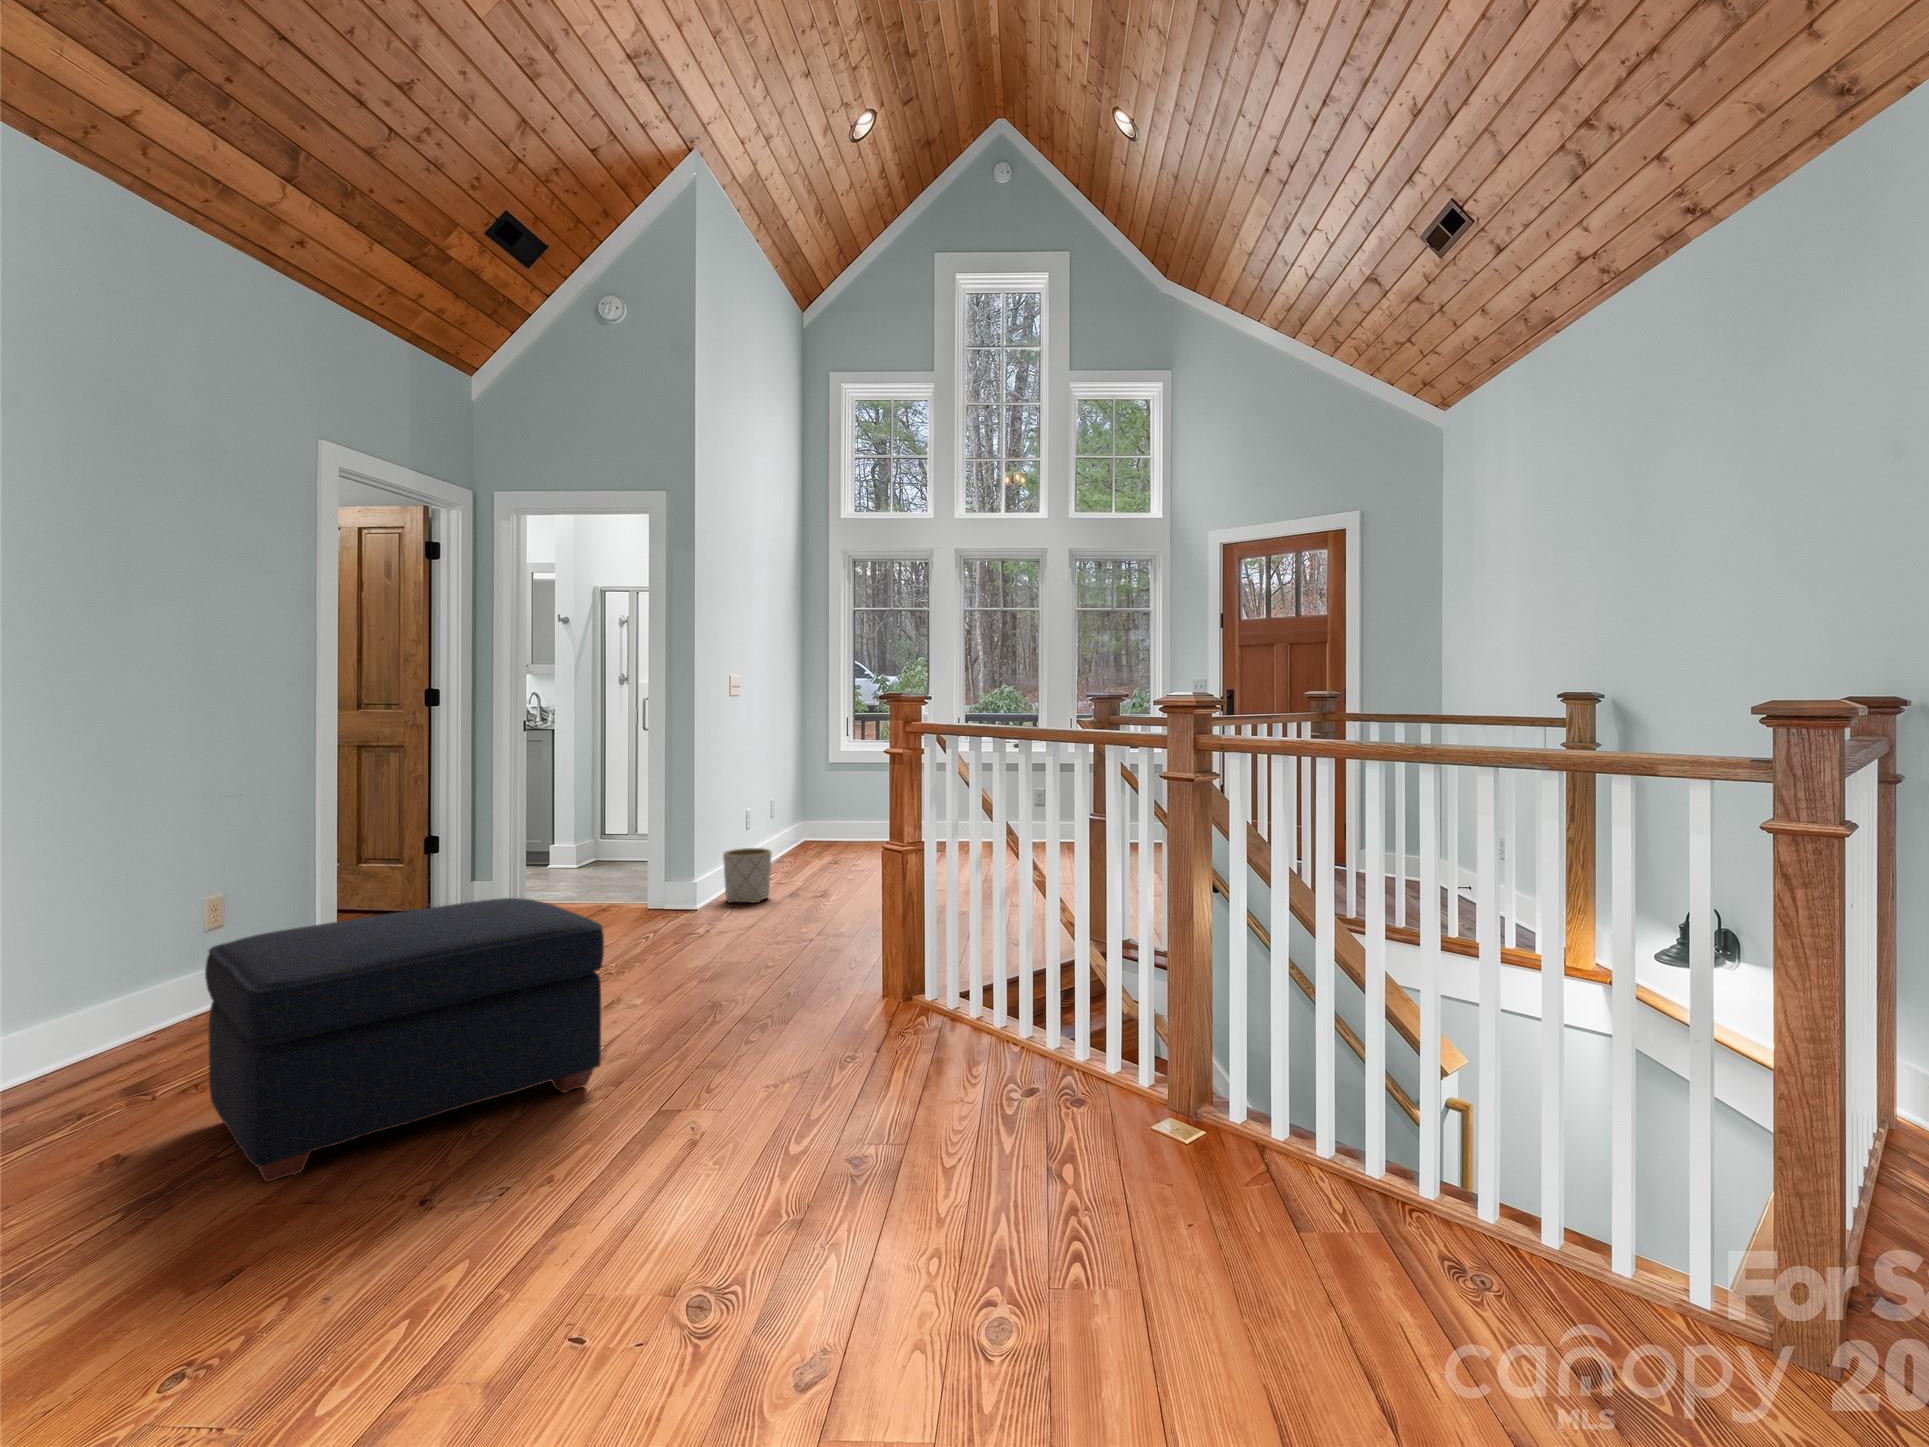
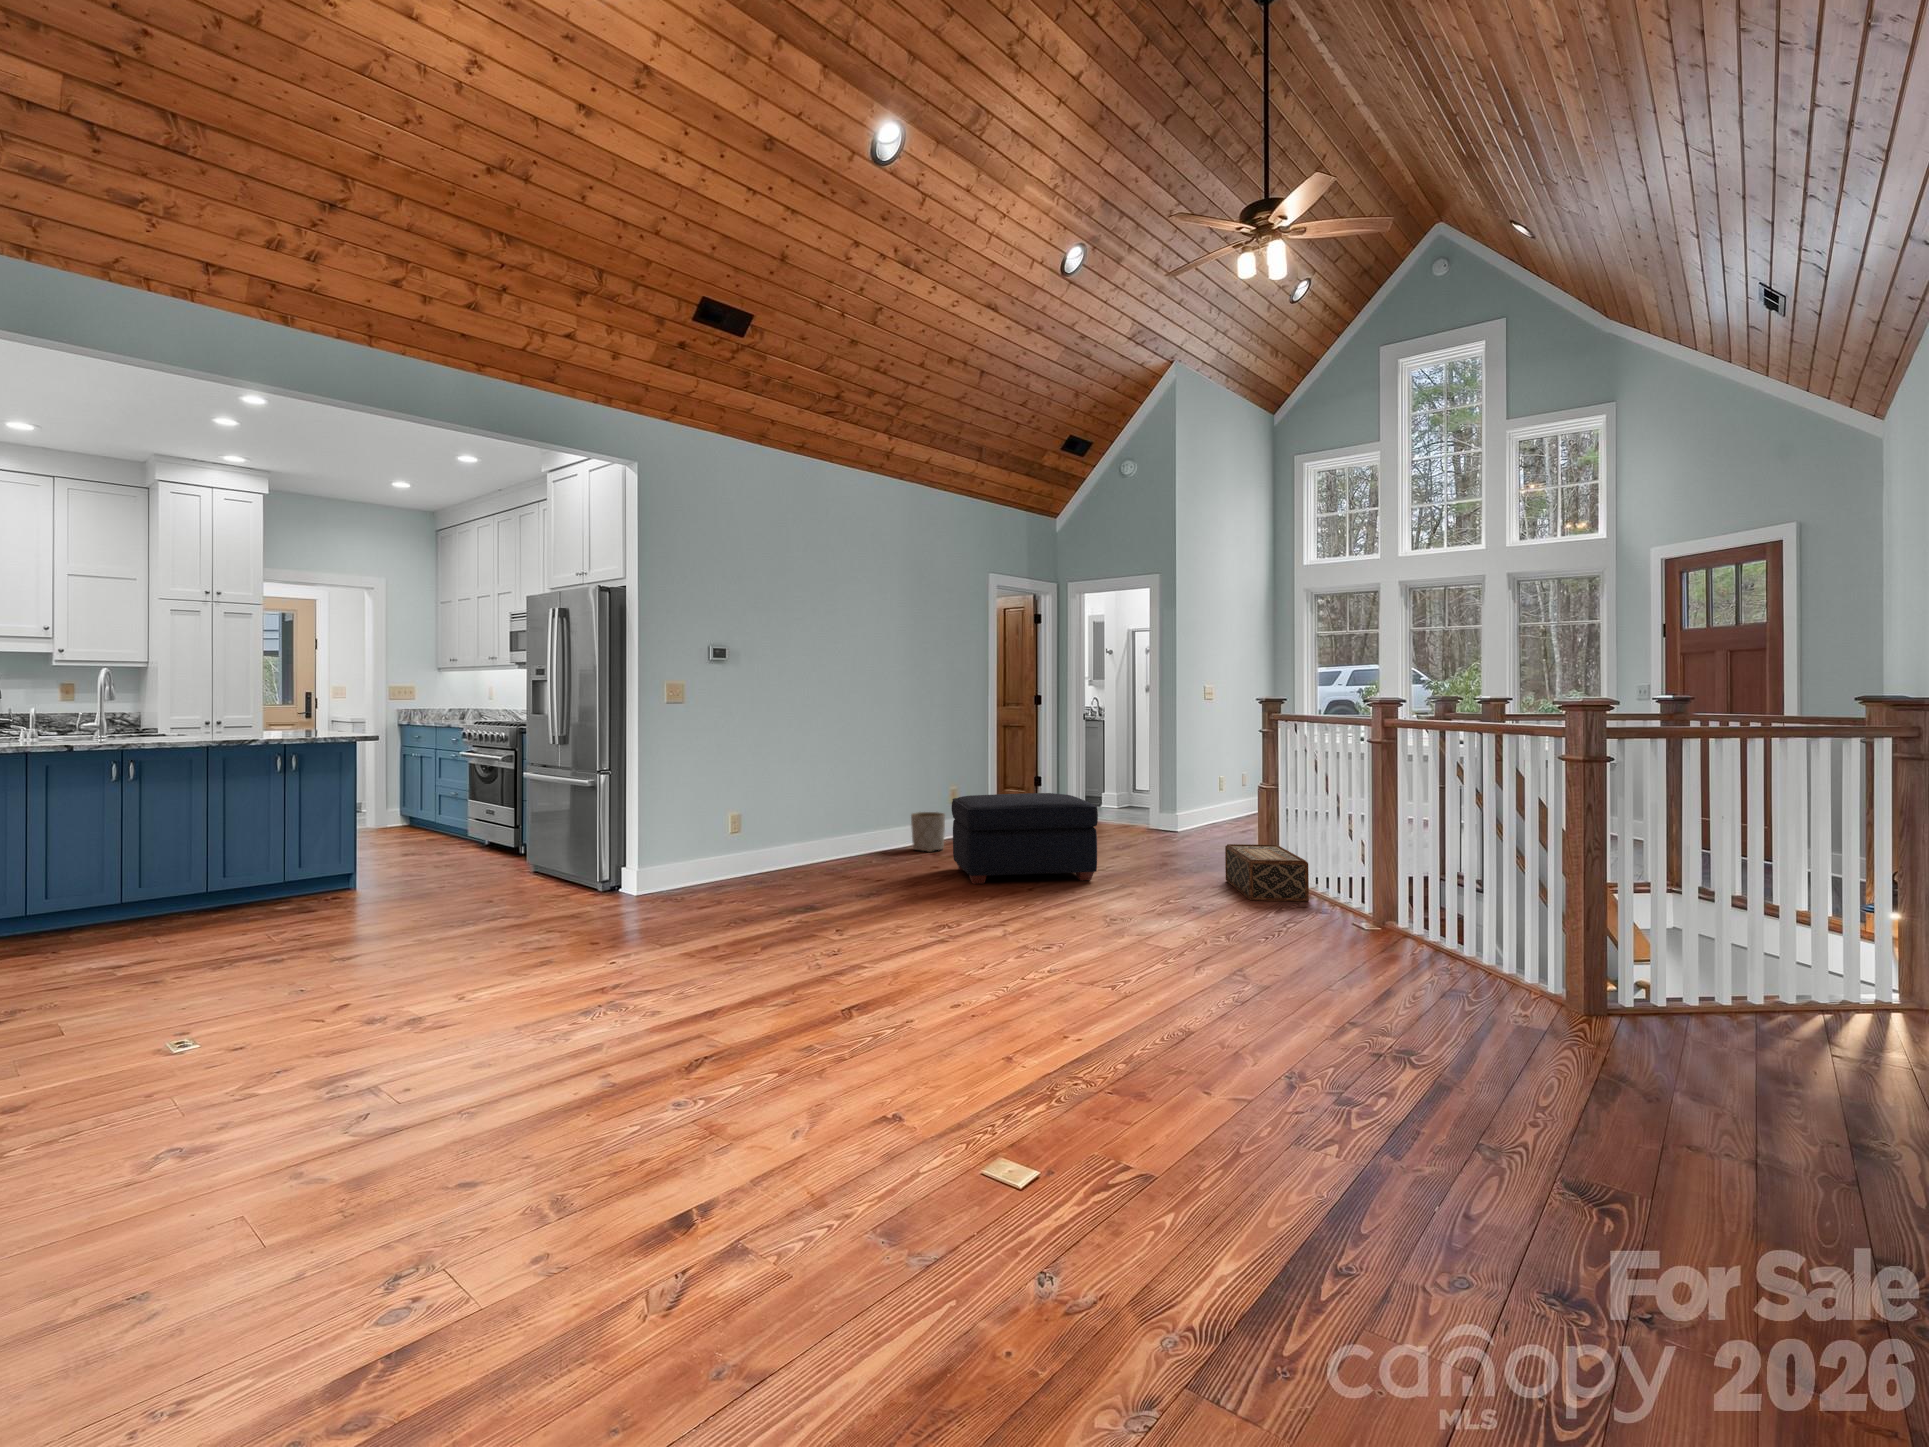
planter: present [723,848,771,903] -> present [911,812,945,852]
woven basket: none [843,945,1010,1076] -> present [1225,844,1309,901]

